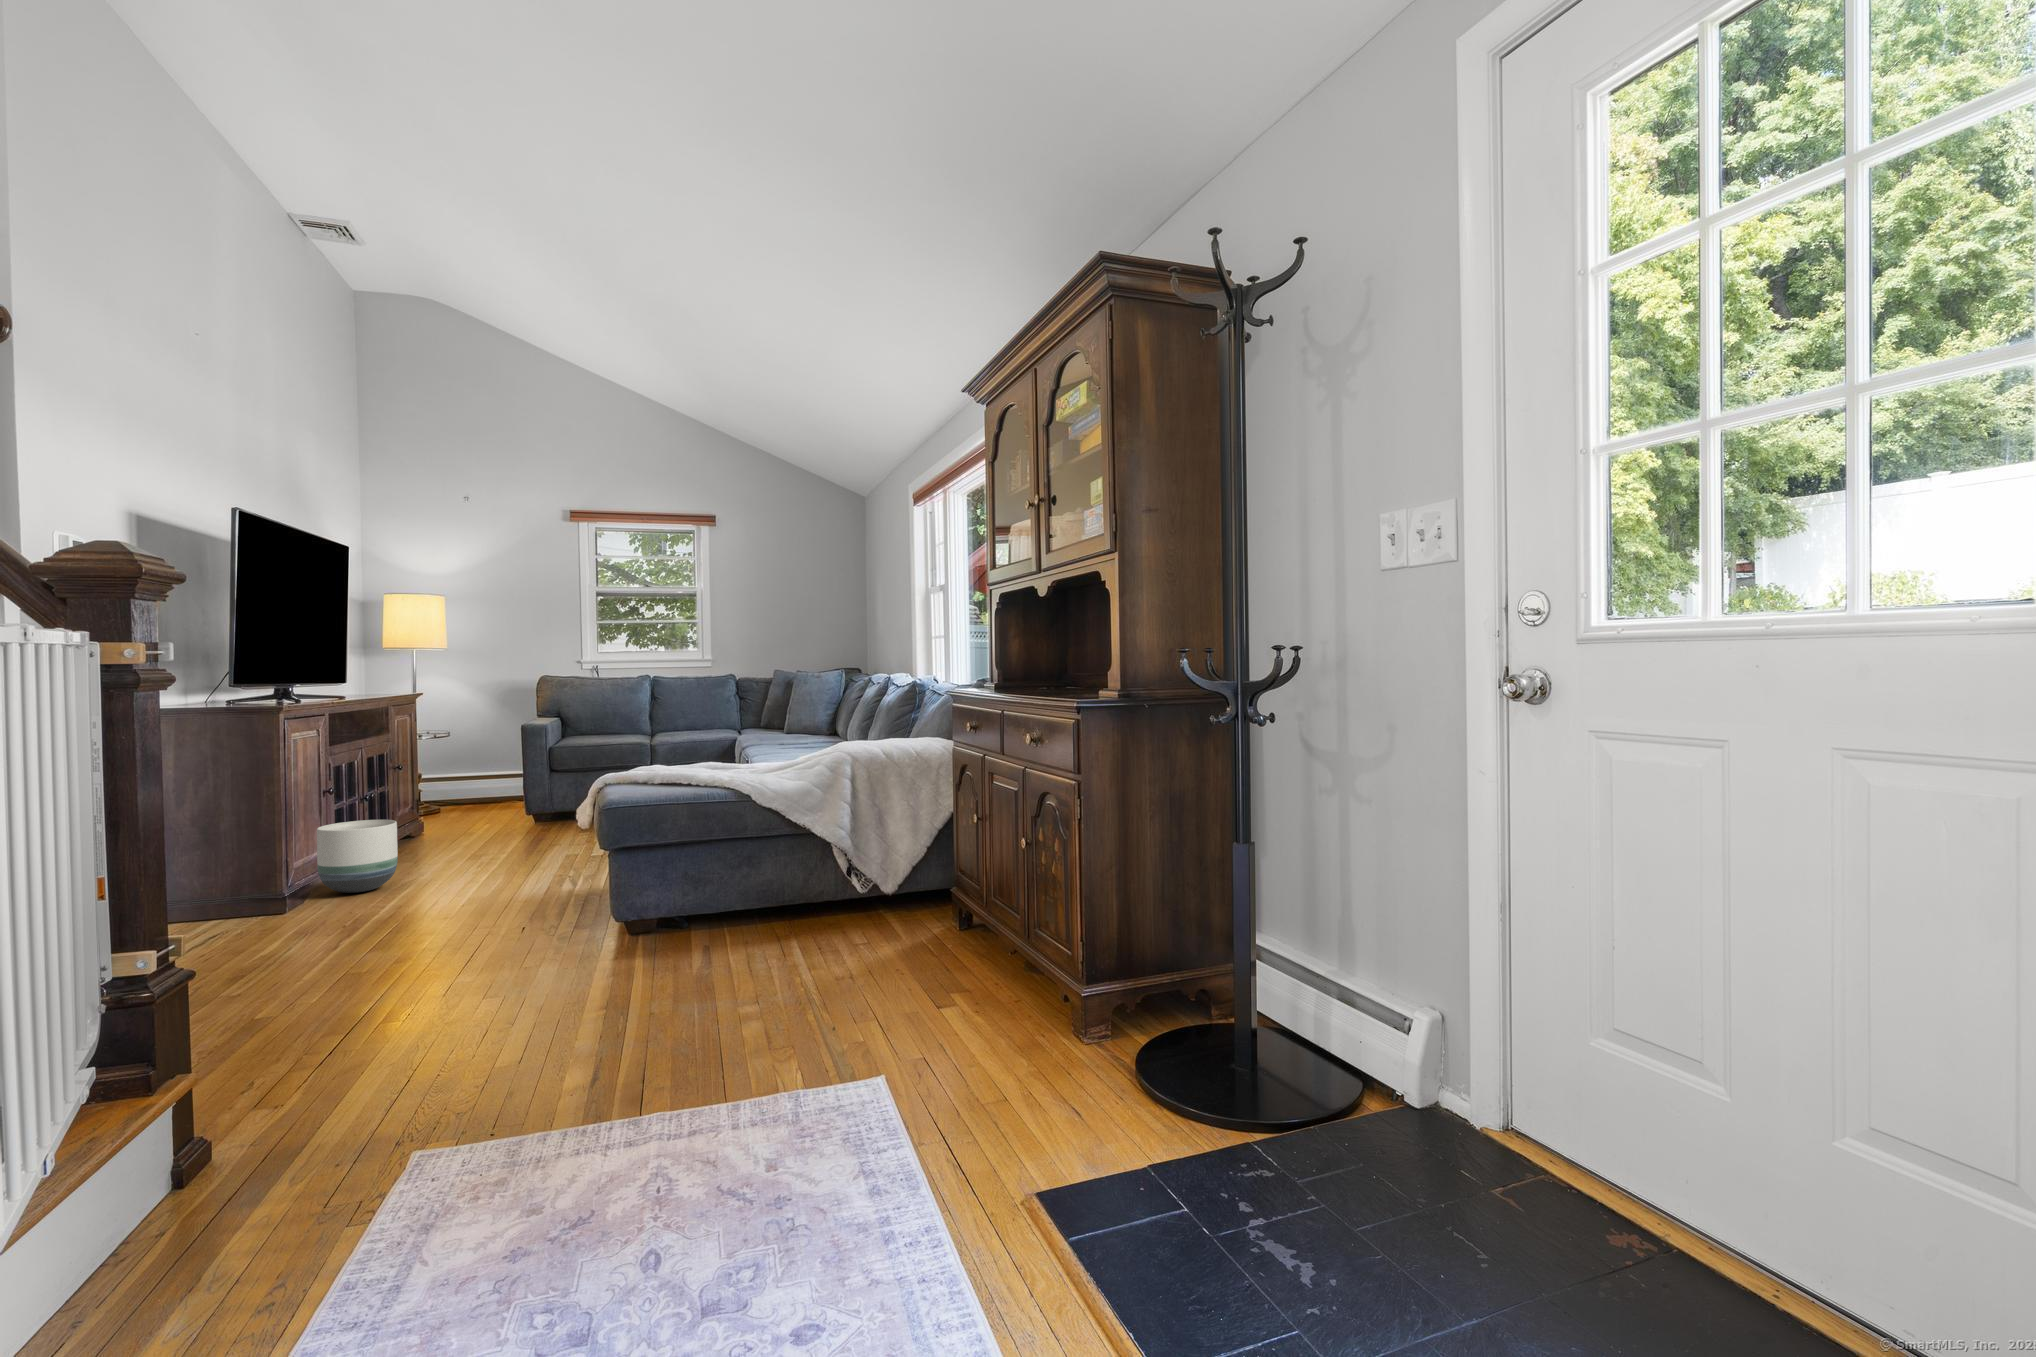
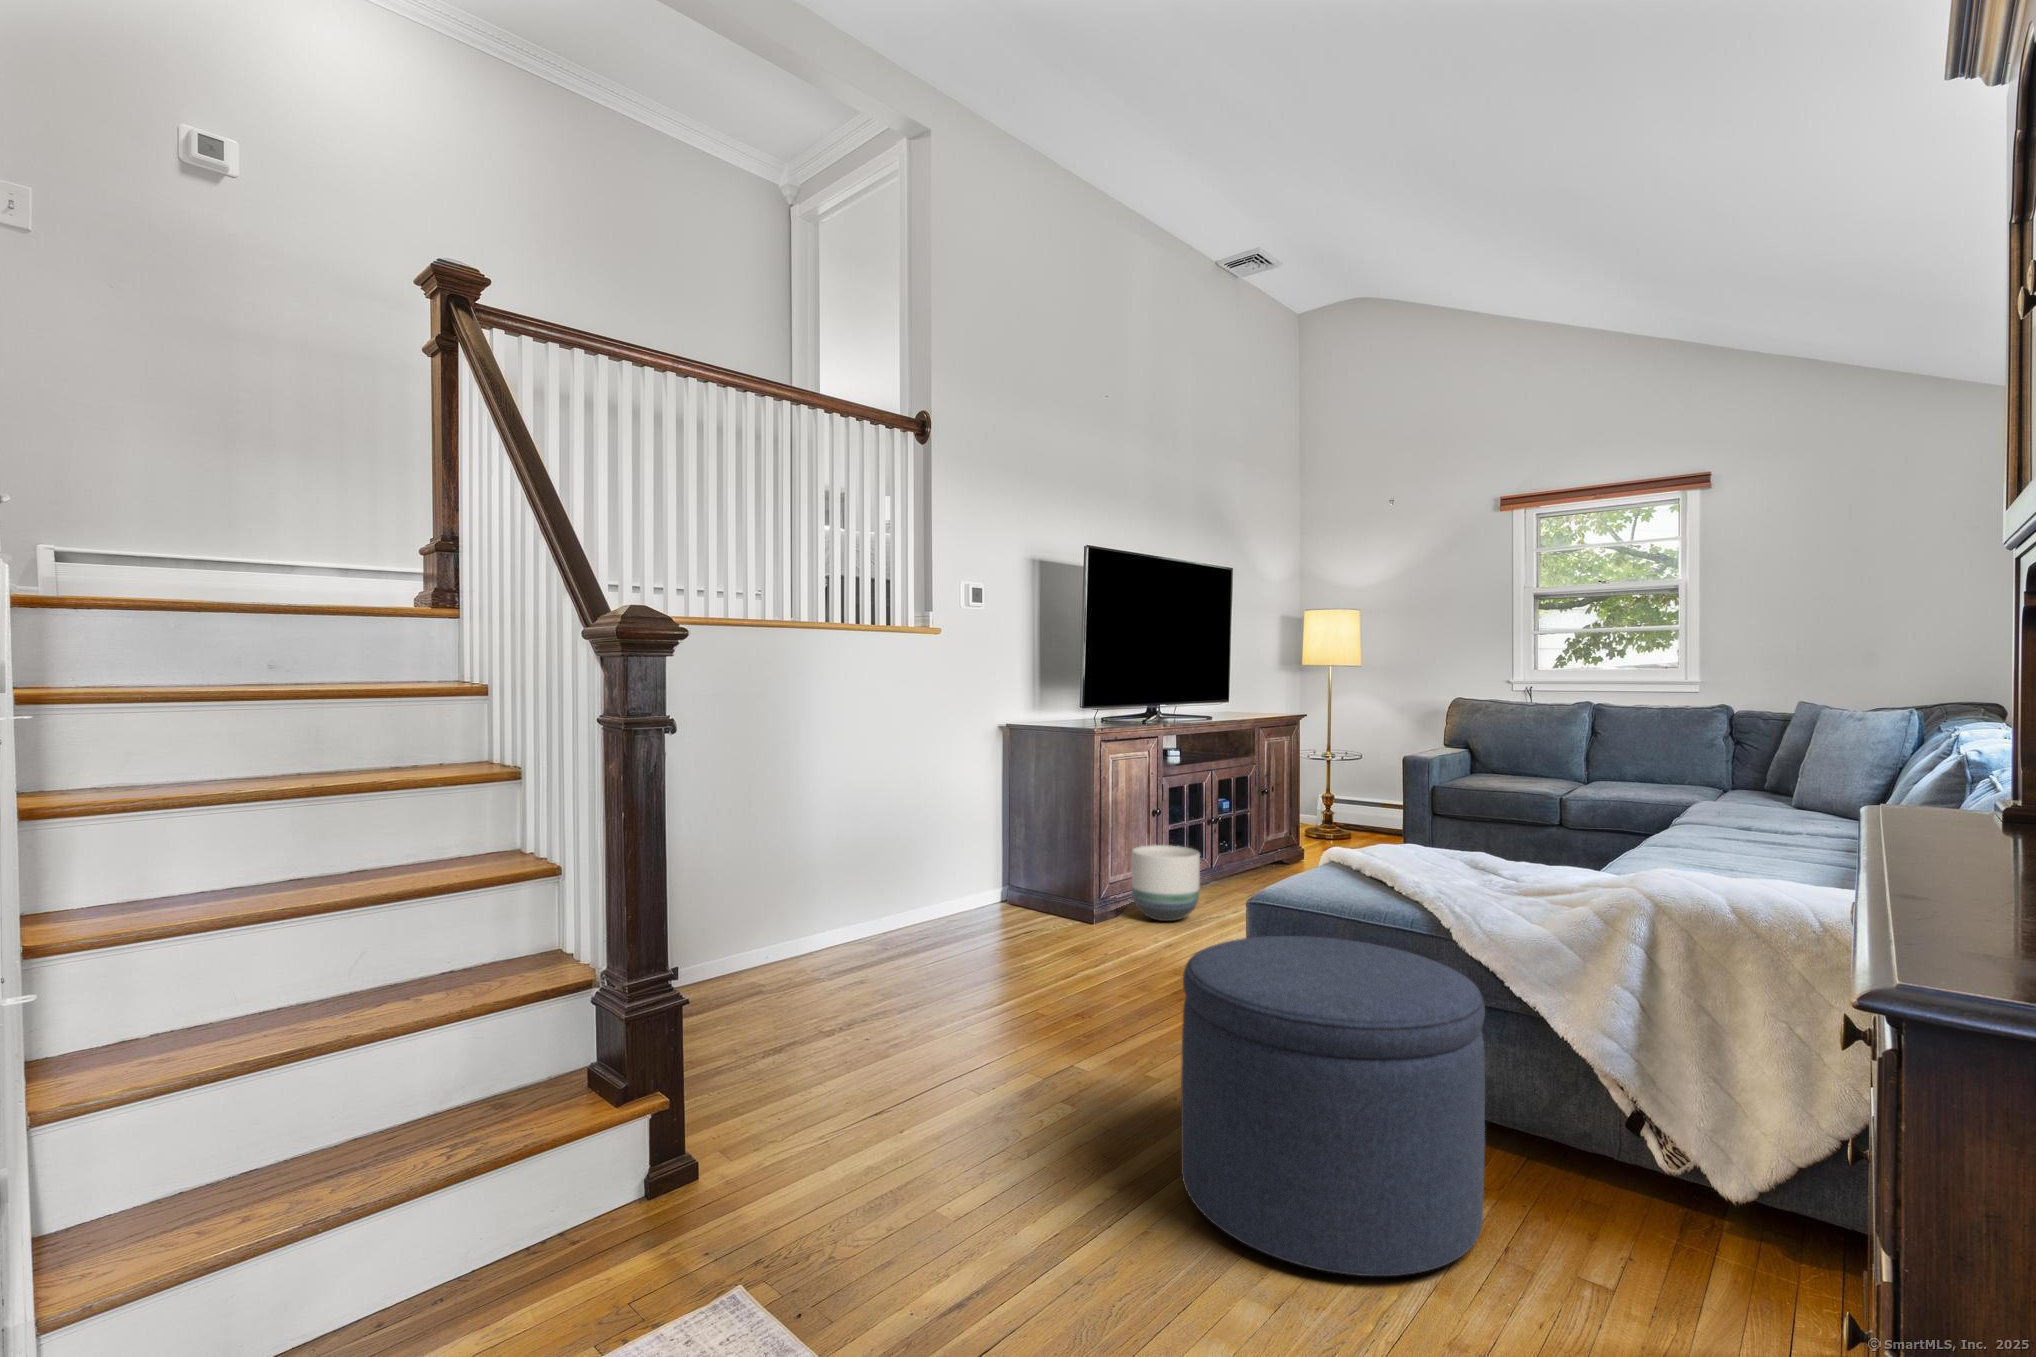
ottoman: none [627,809,812,986] -> present [1181,936,1485,1276]

